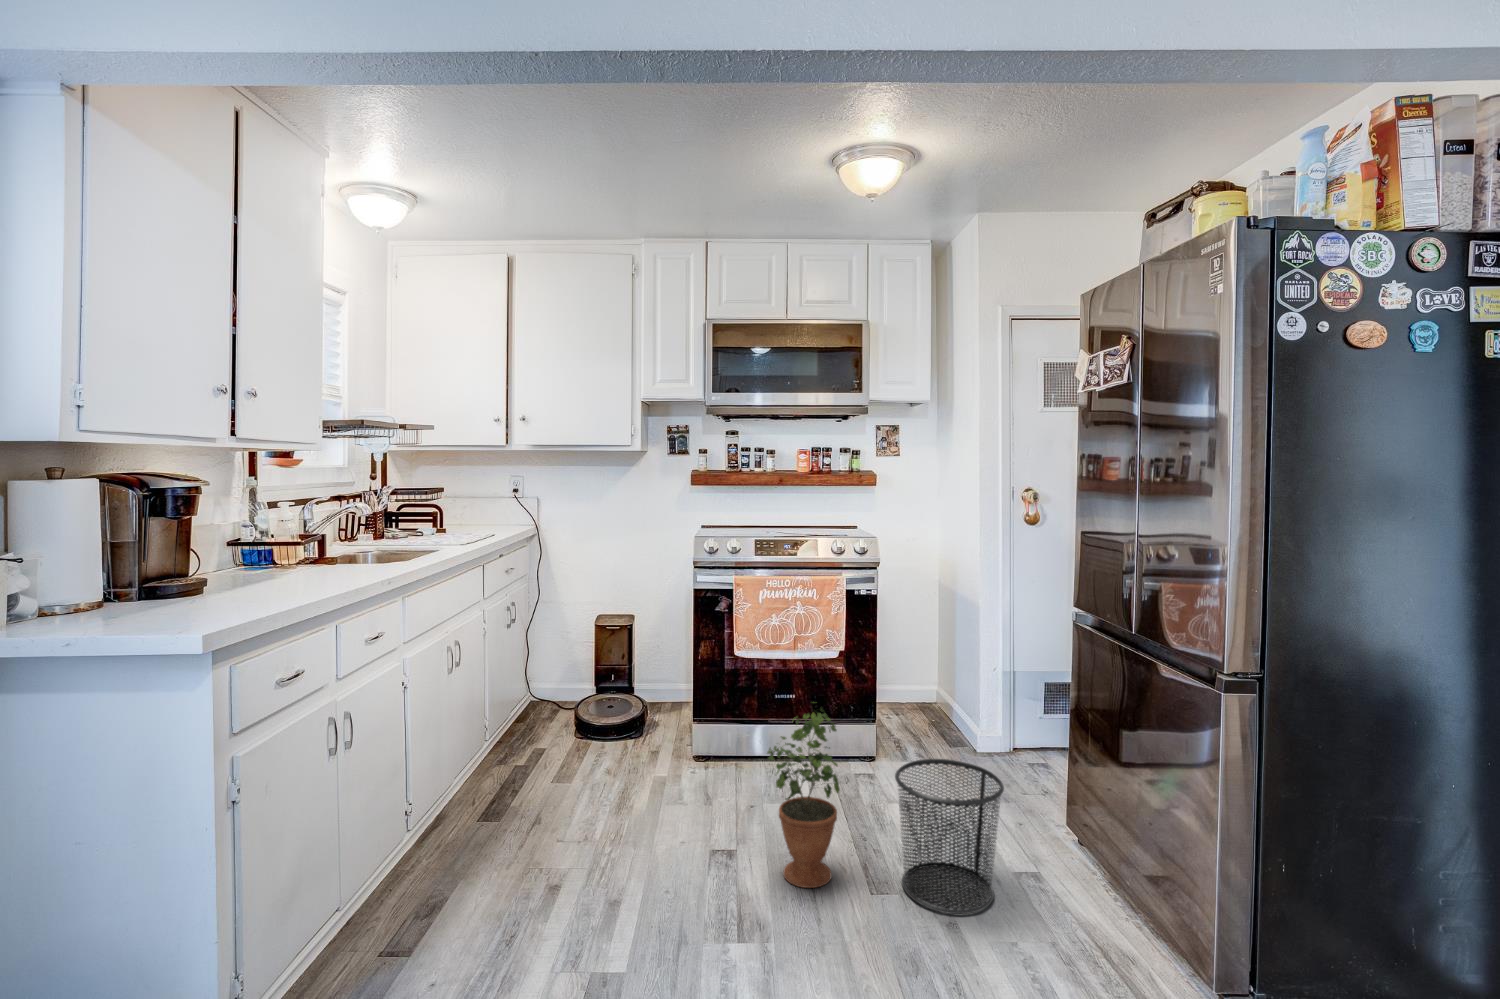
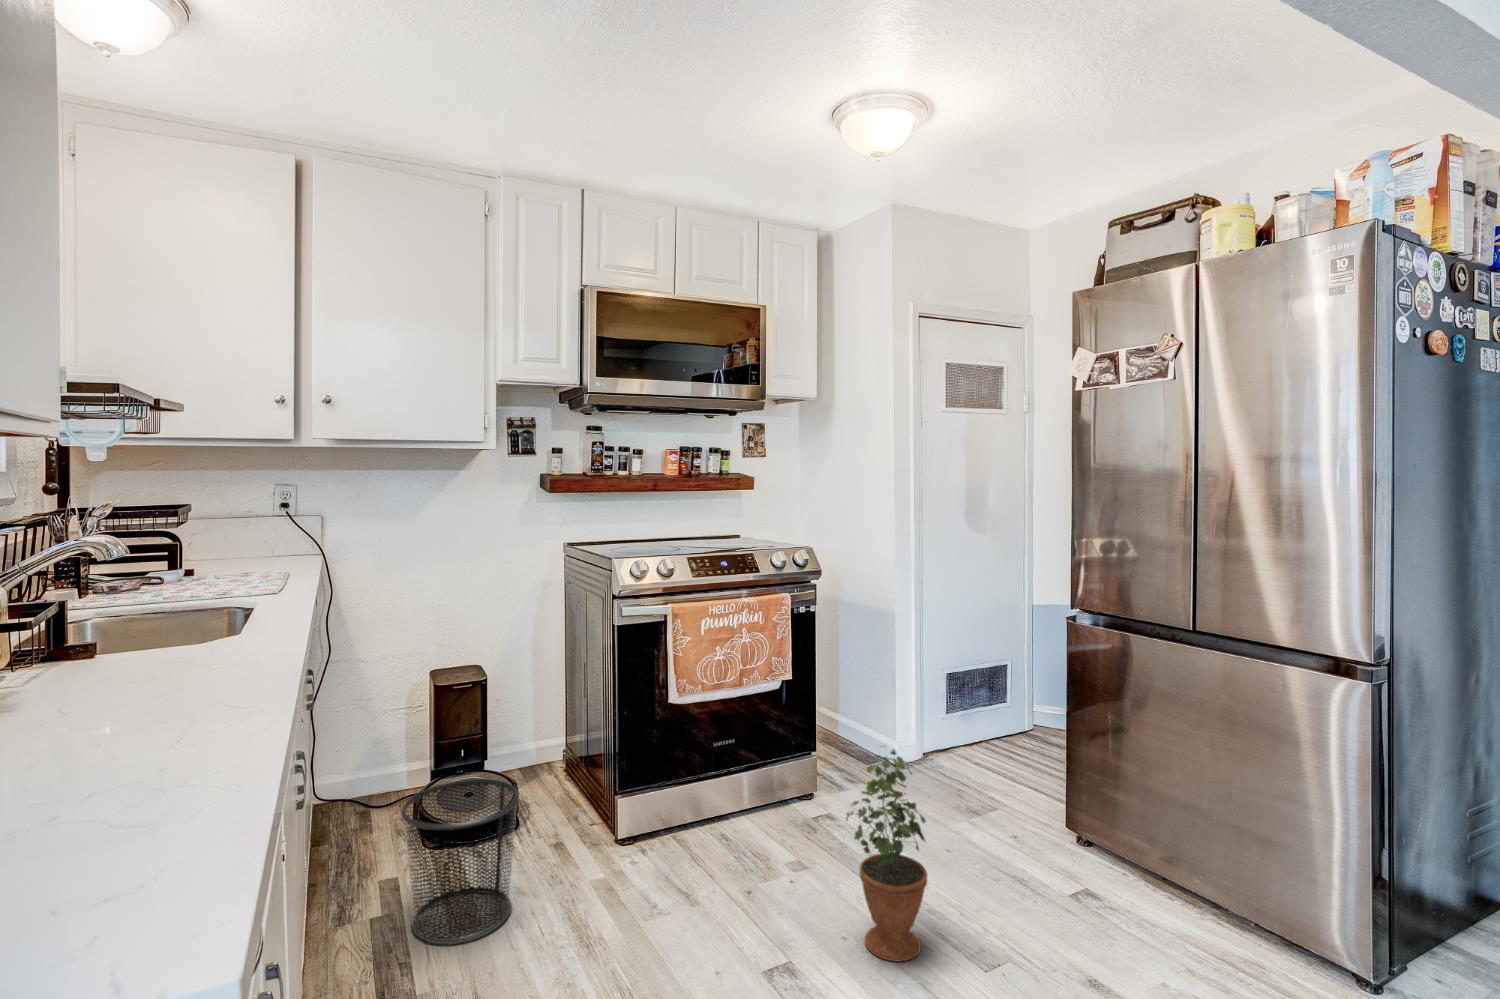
waste bin: present [895,759,1004,914] -> present [401,779,519,944]

